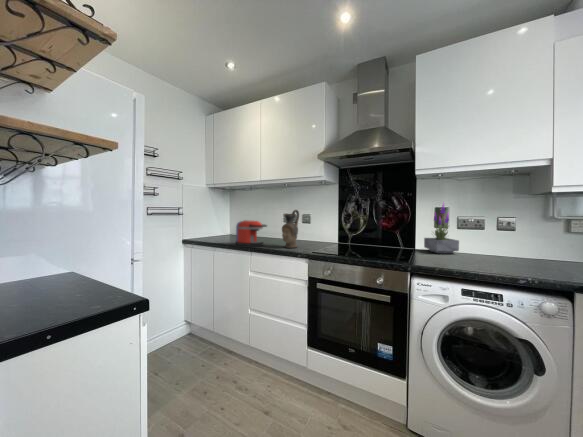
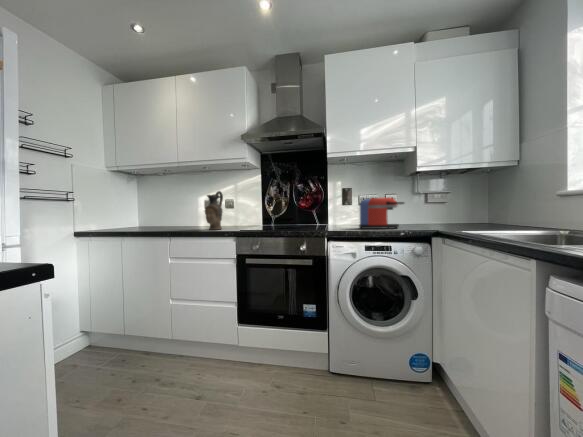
potted plant: present [424,202,459,254] -> none [336,182,361,225]
coffee maker: present [236,220,267,246] -> present [359,198,404,229]

